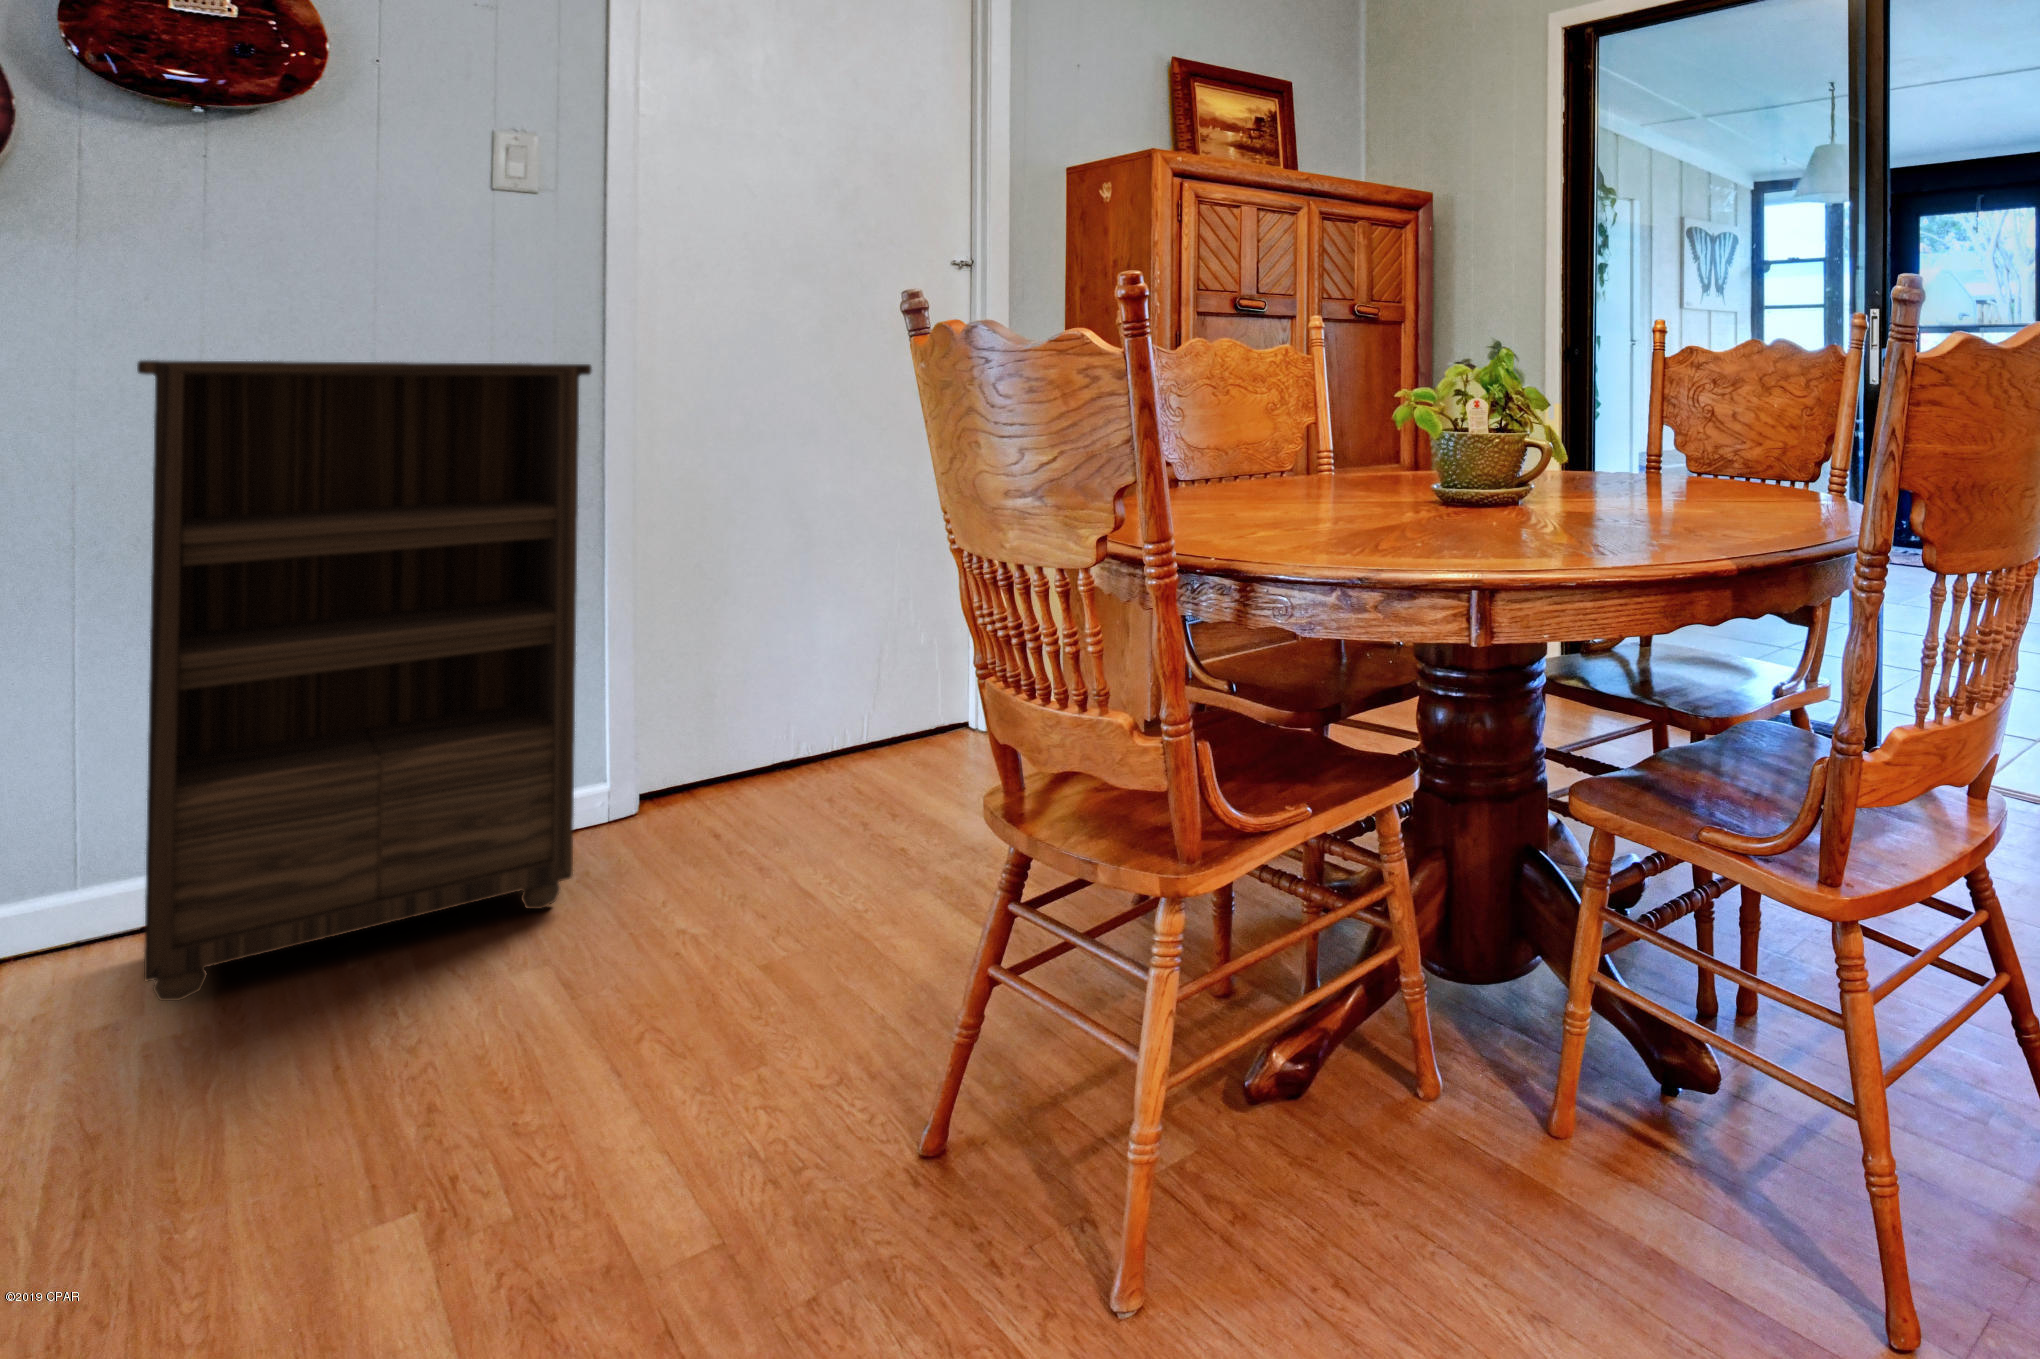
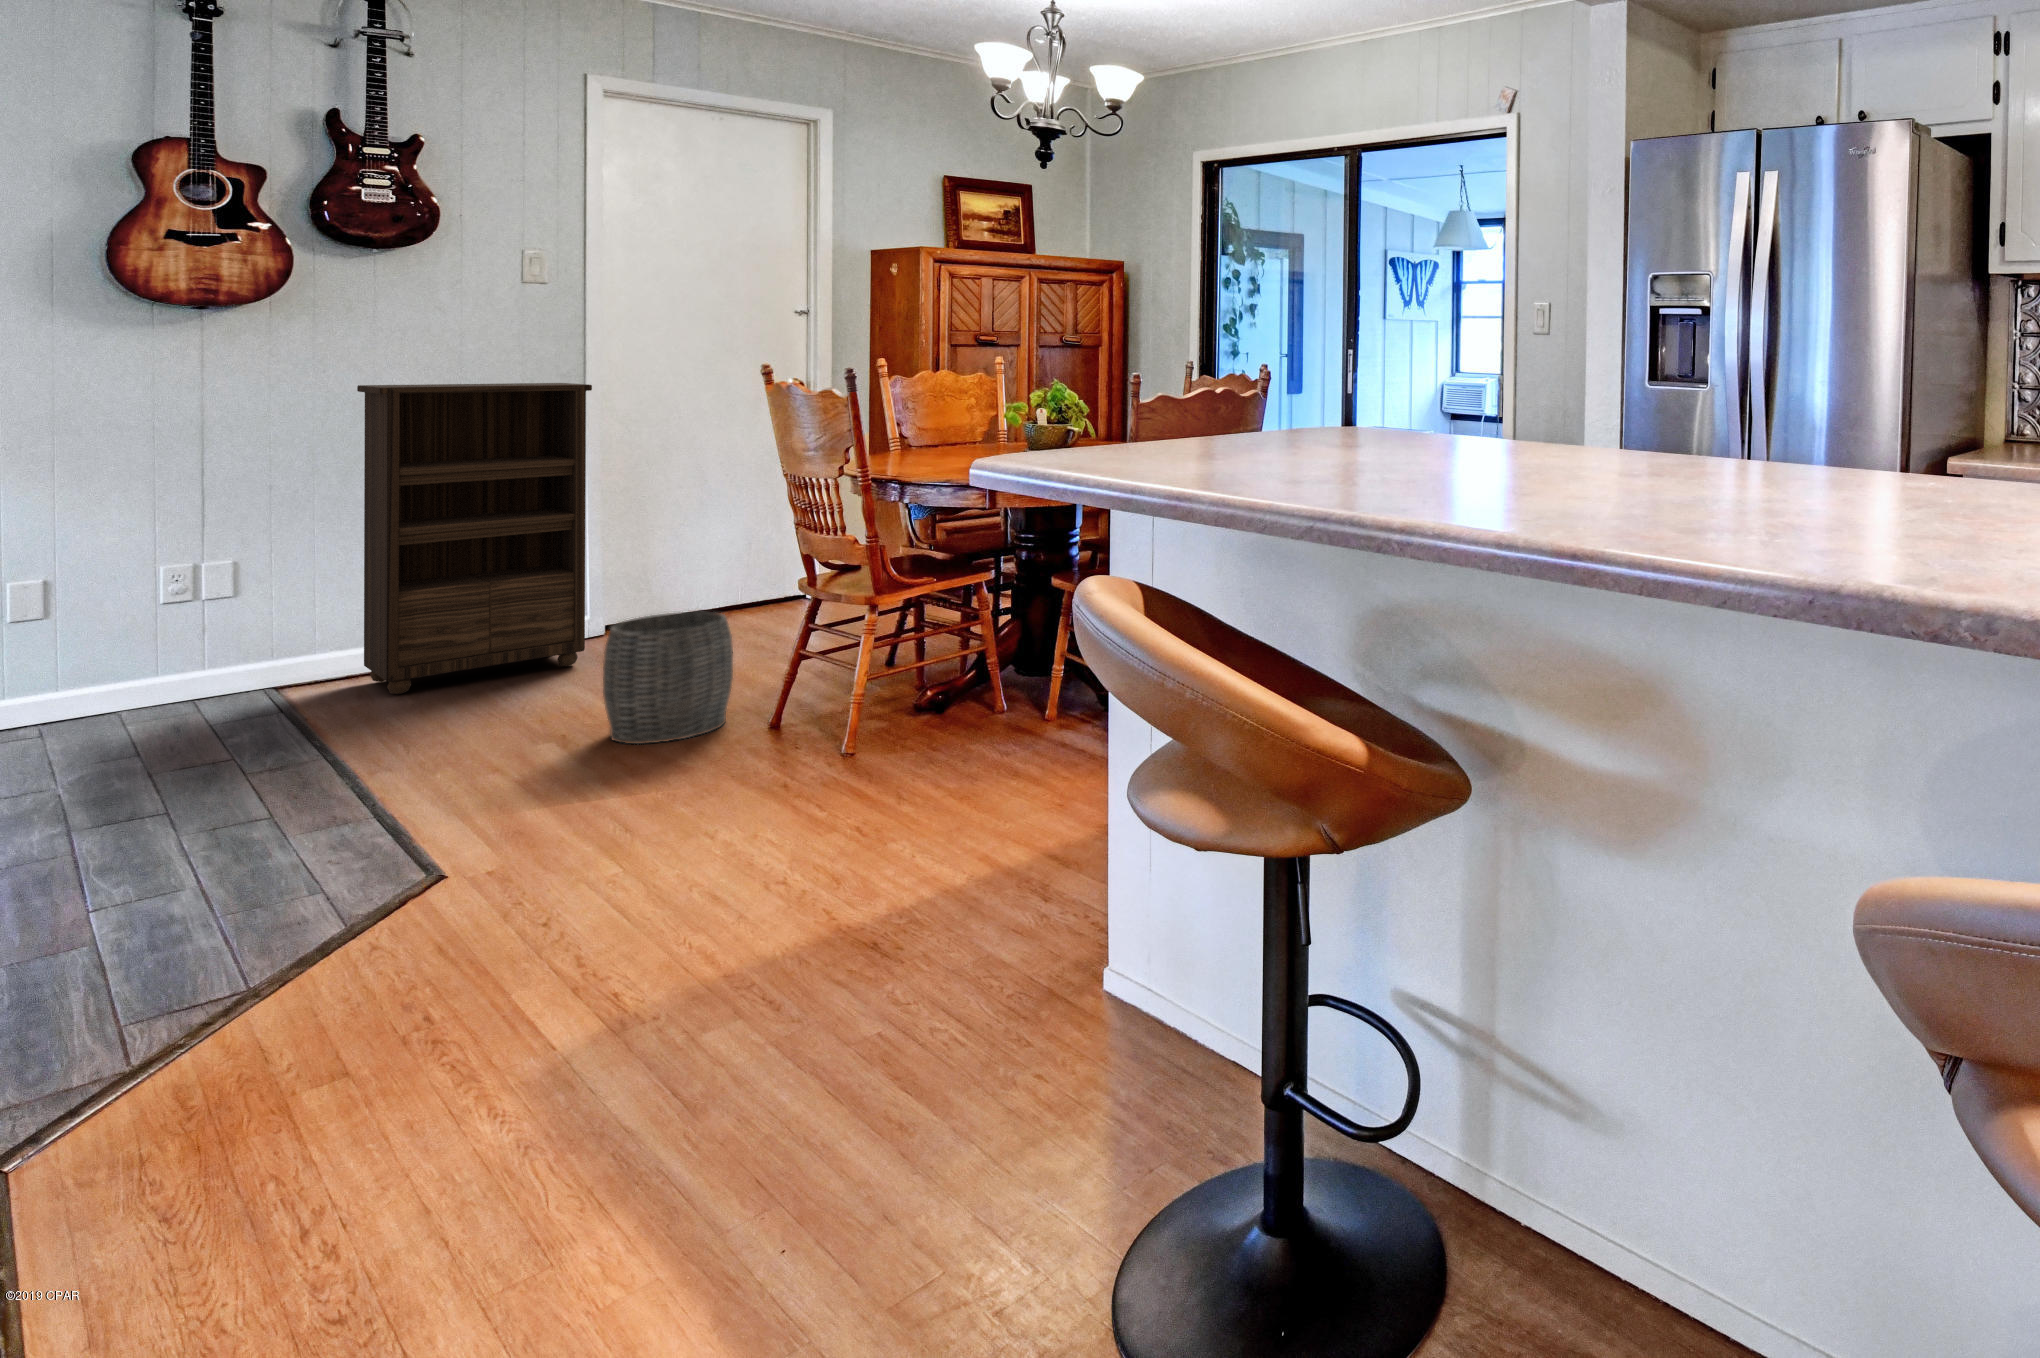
woven basket: none [509,874,830,1274] -> present [603,612,733,744]

